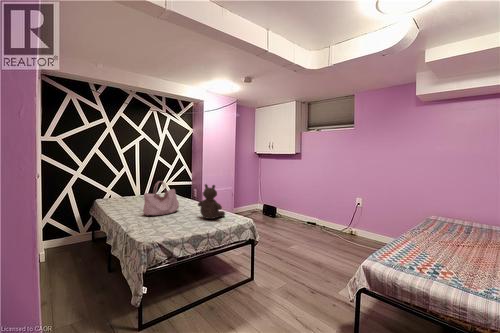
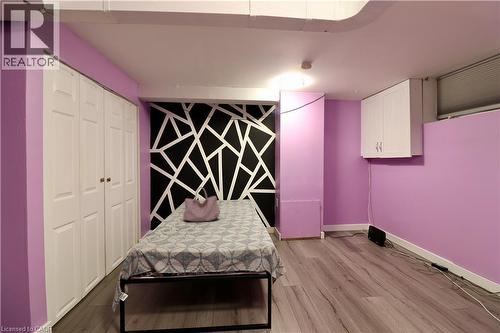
teddy bear: present [198,184,225,219] -> none [221,193,251,235]

